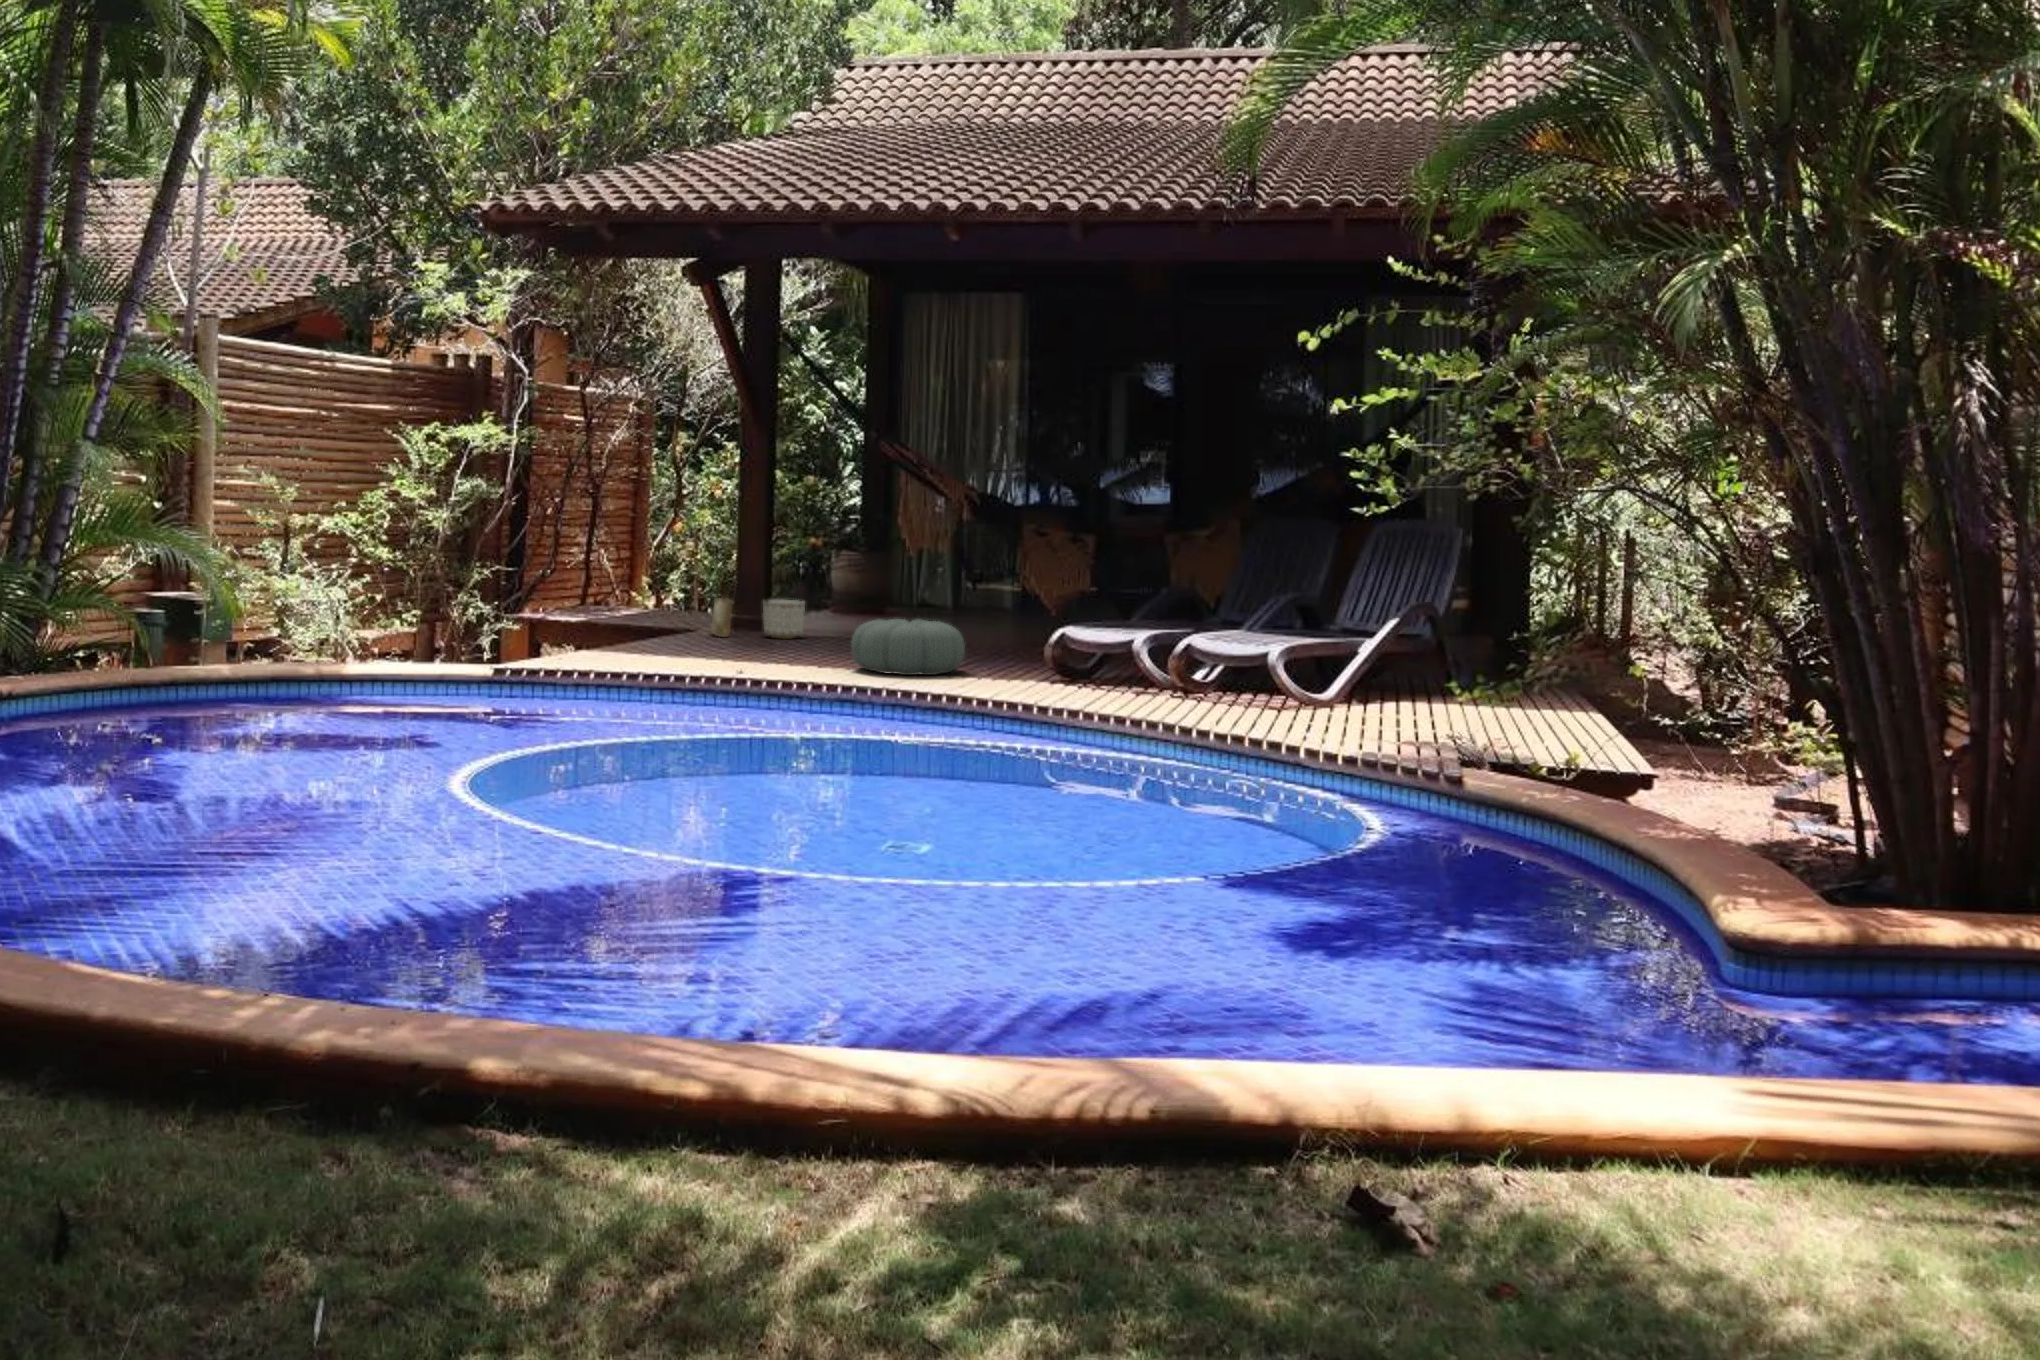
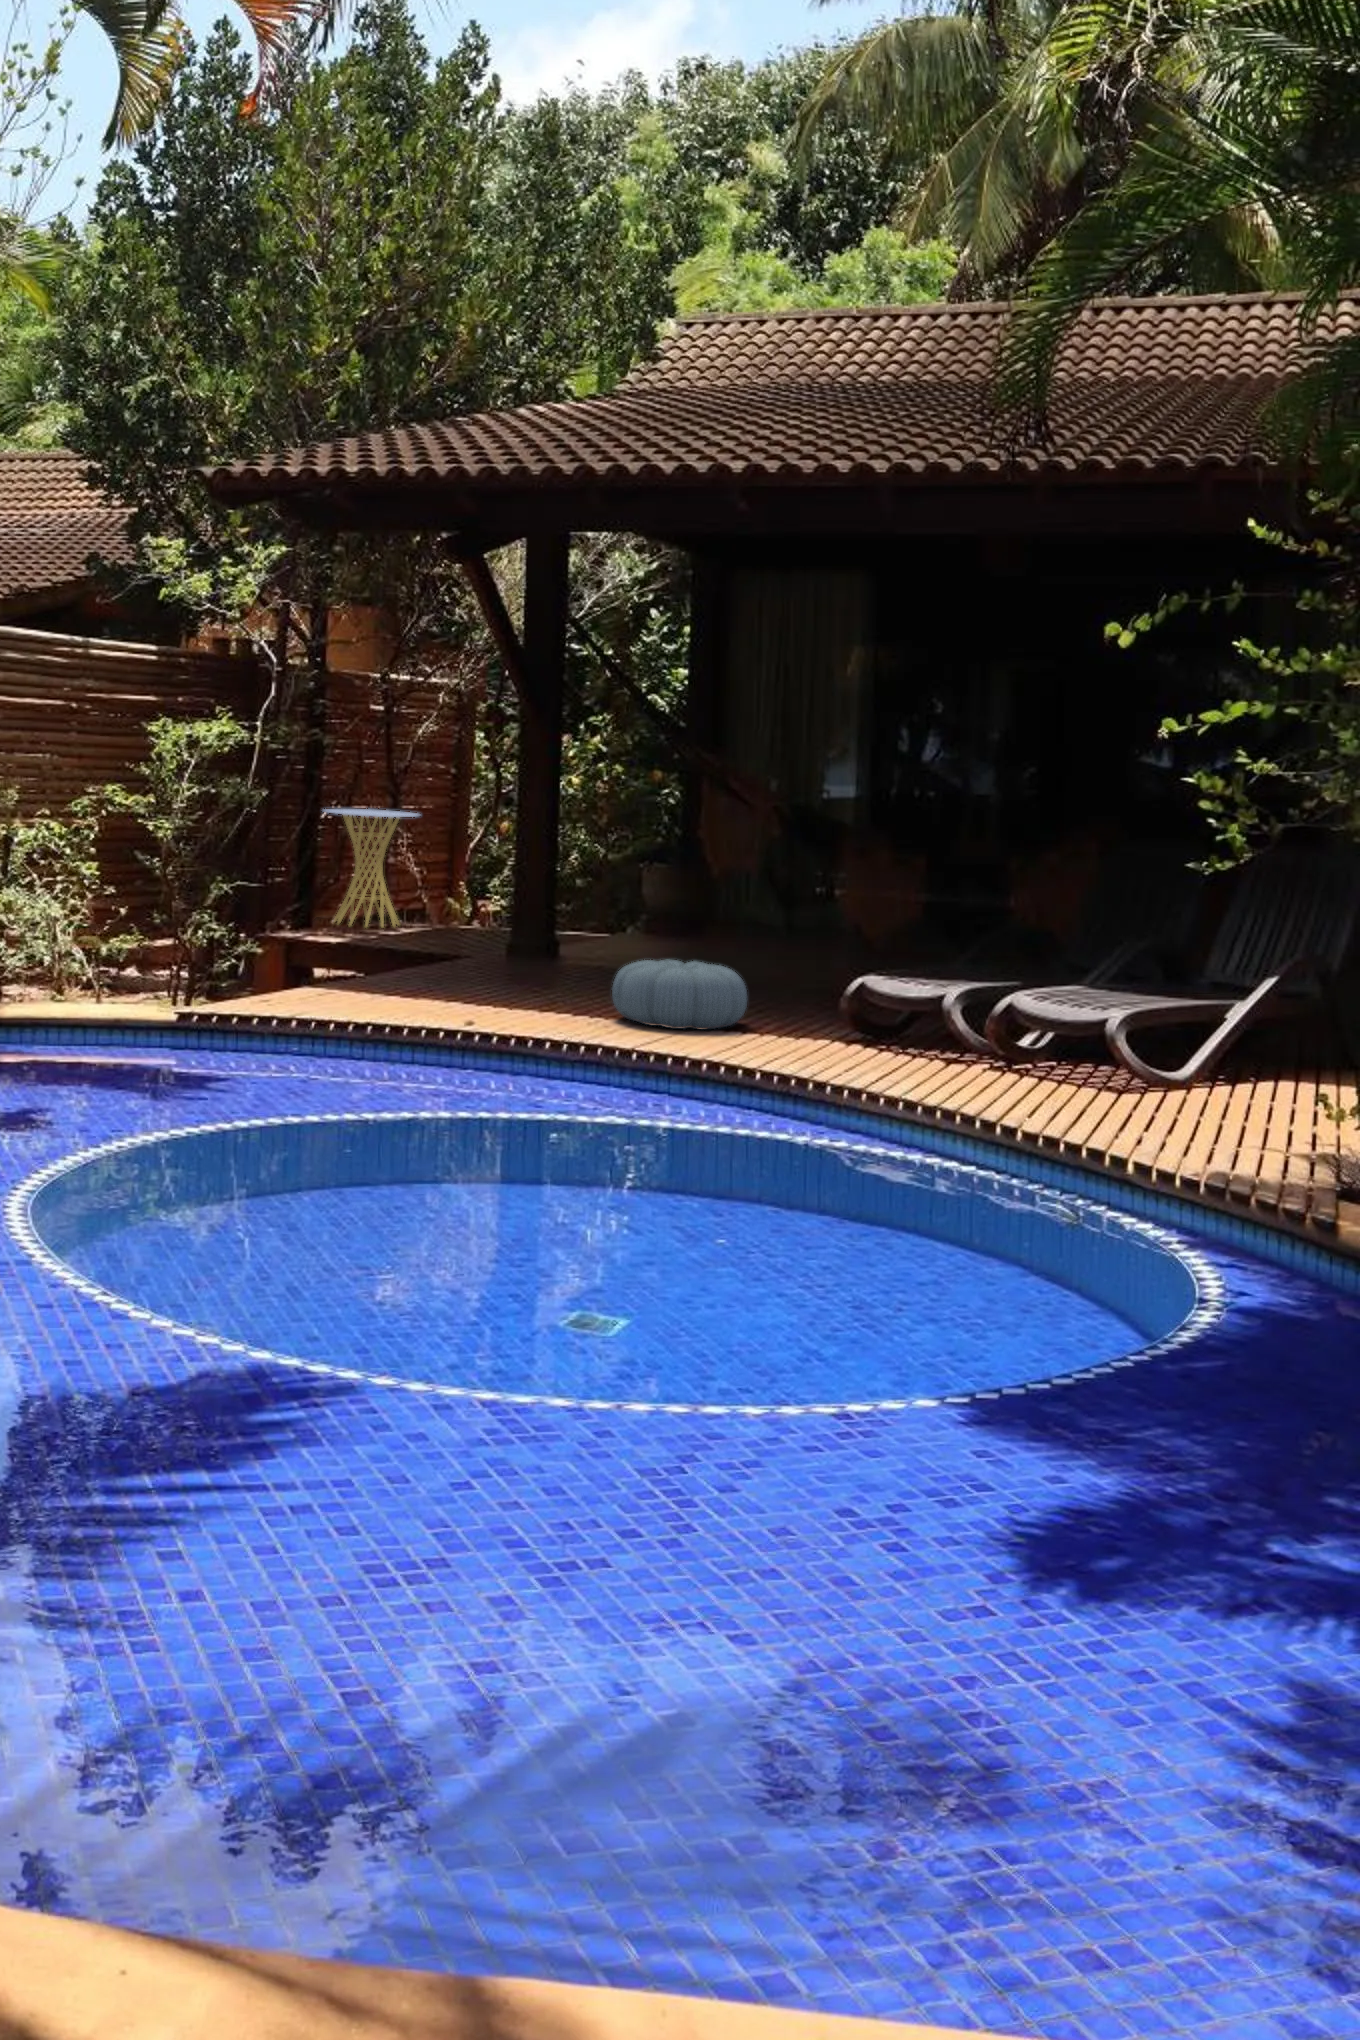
side table: none [559,507,647,611] -> present [324,809,419,927]
woven basket: present [711,598,733,637] -> none [473,899,502,968]
planter: present [763,600,805,639] -> none [532,926,581,972]

